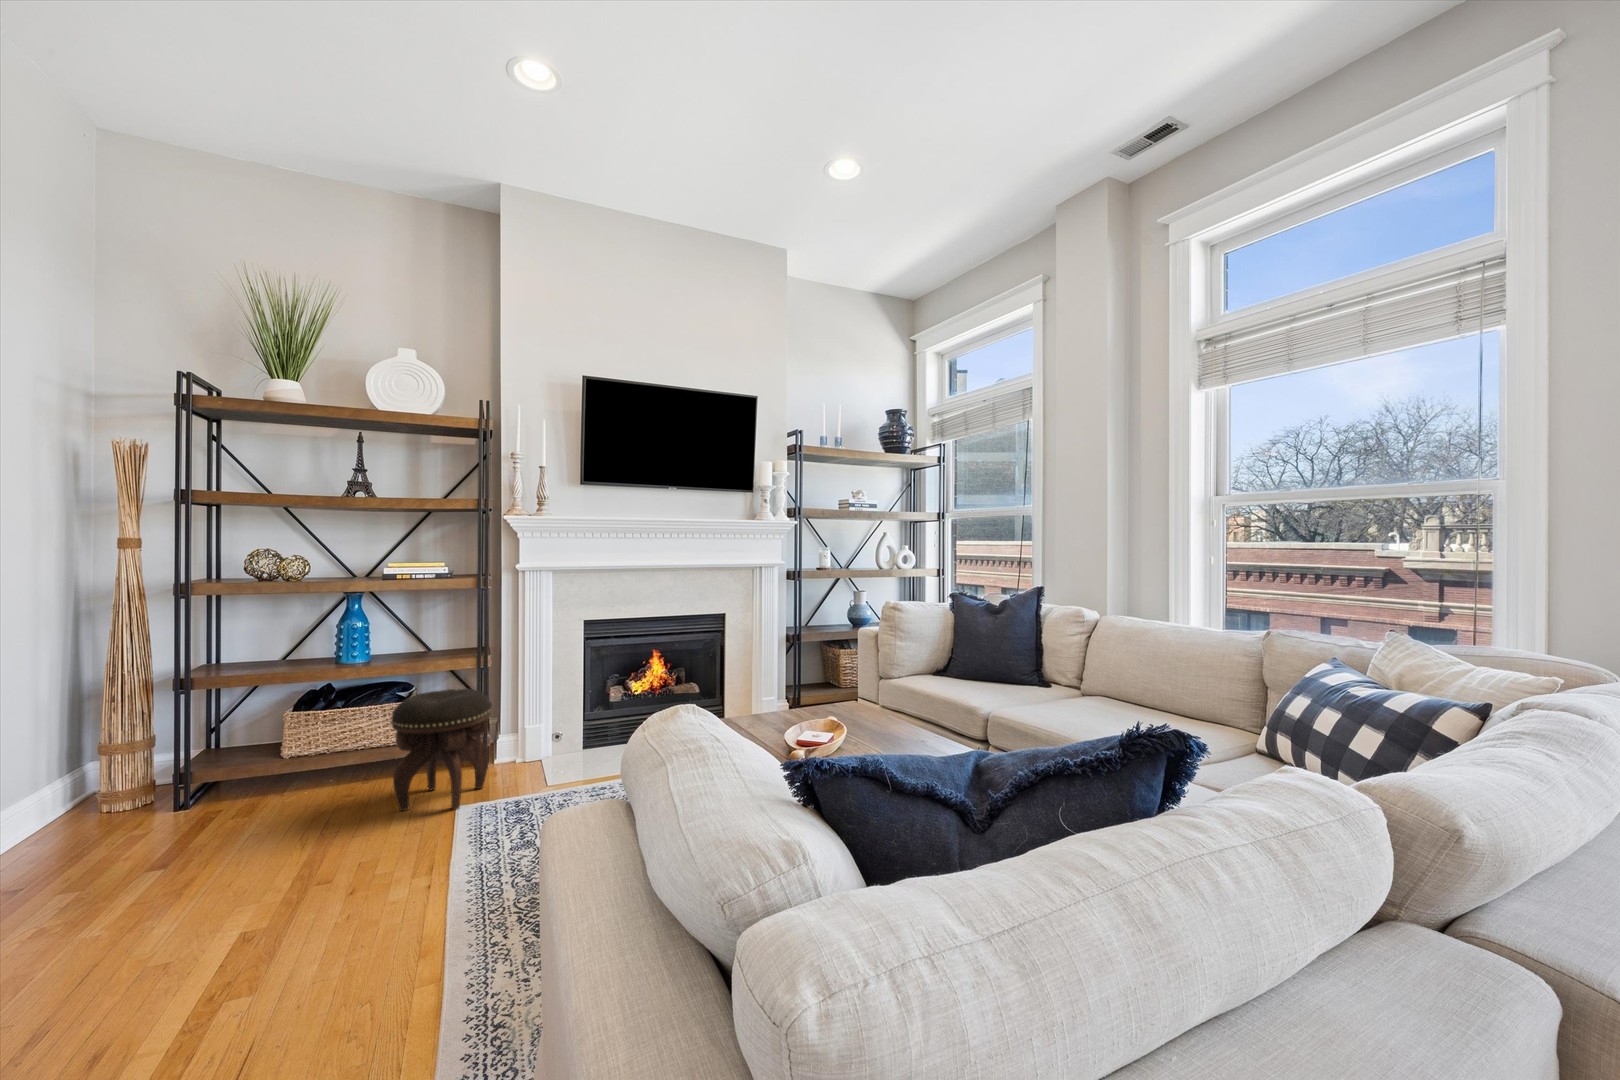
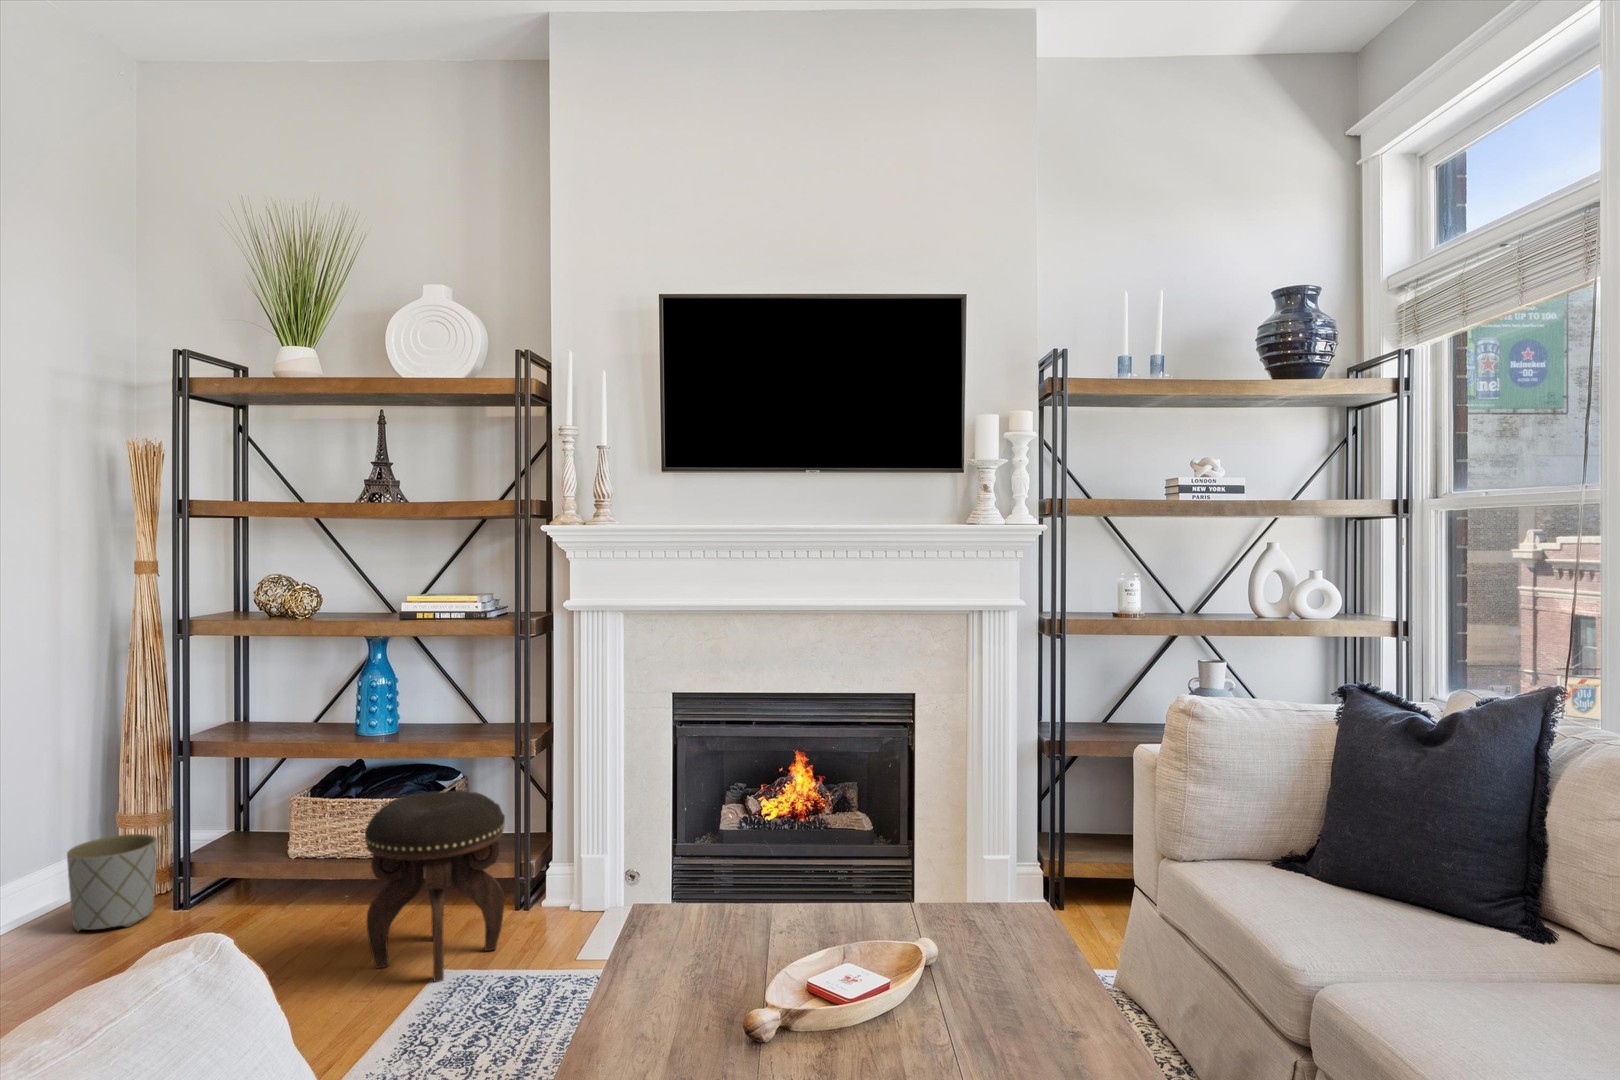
planter: none [69,756,158,839] -> present [67,834,157,931]

